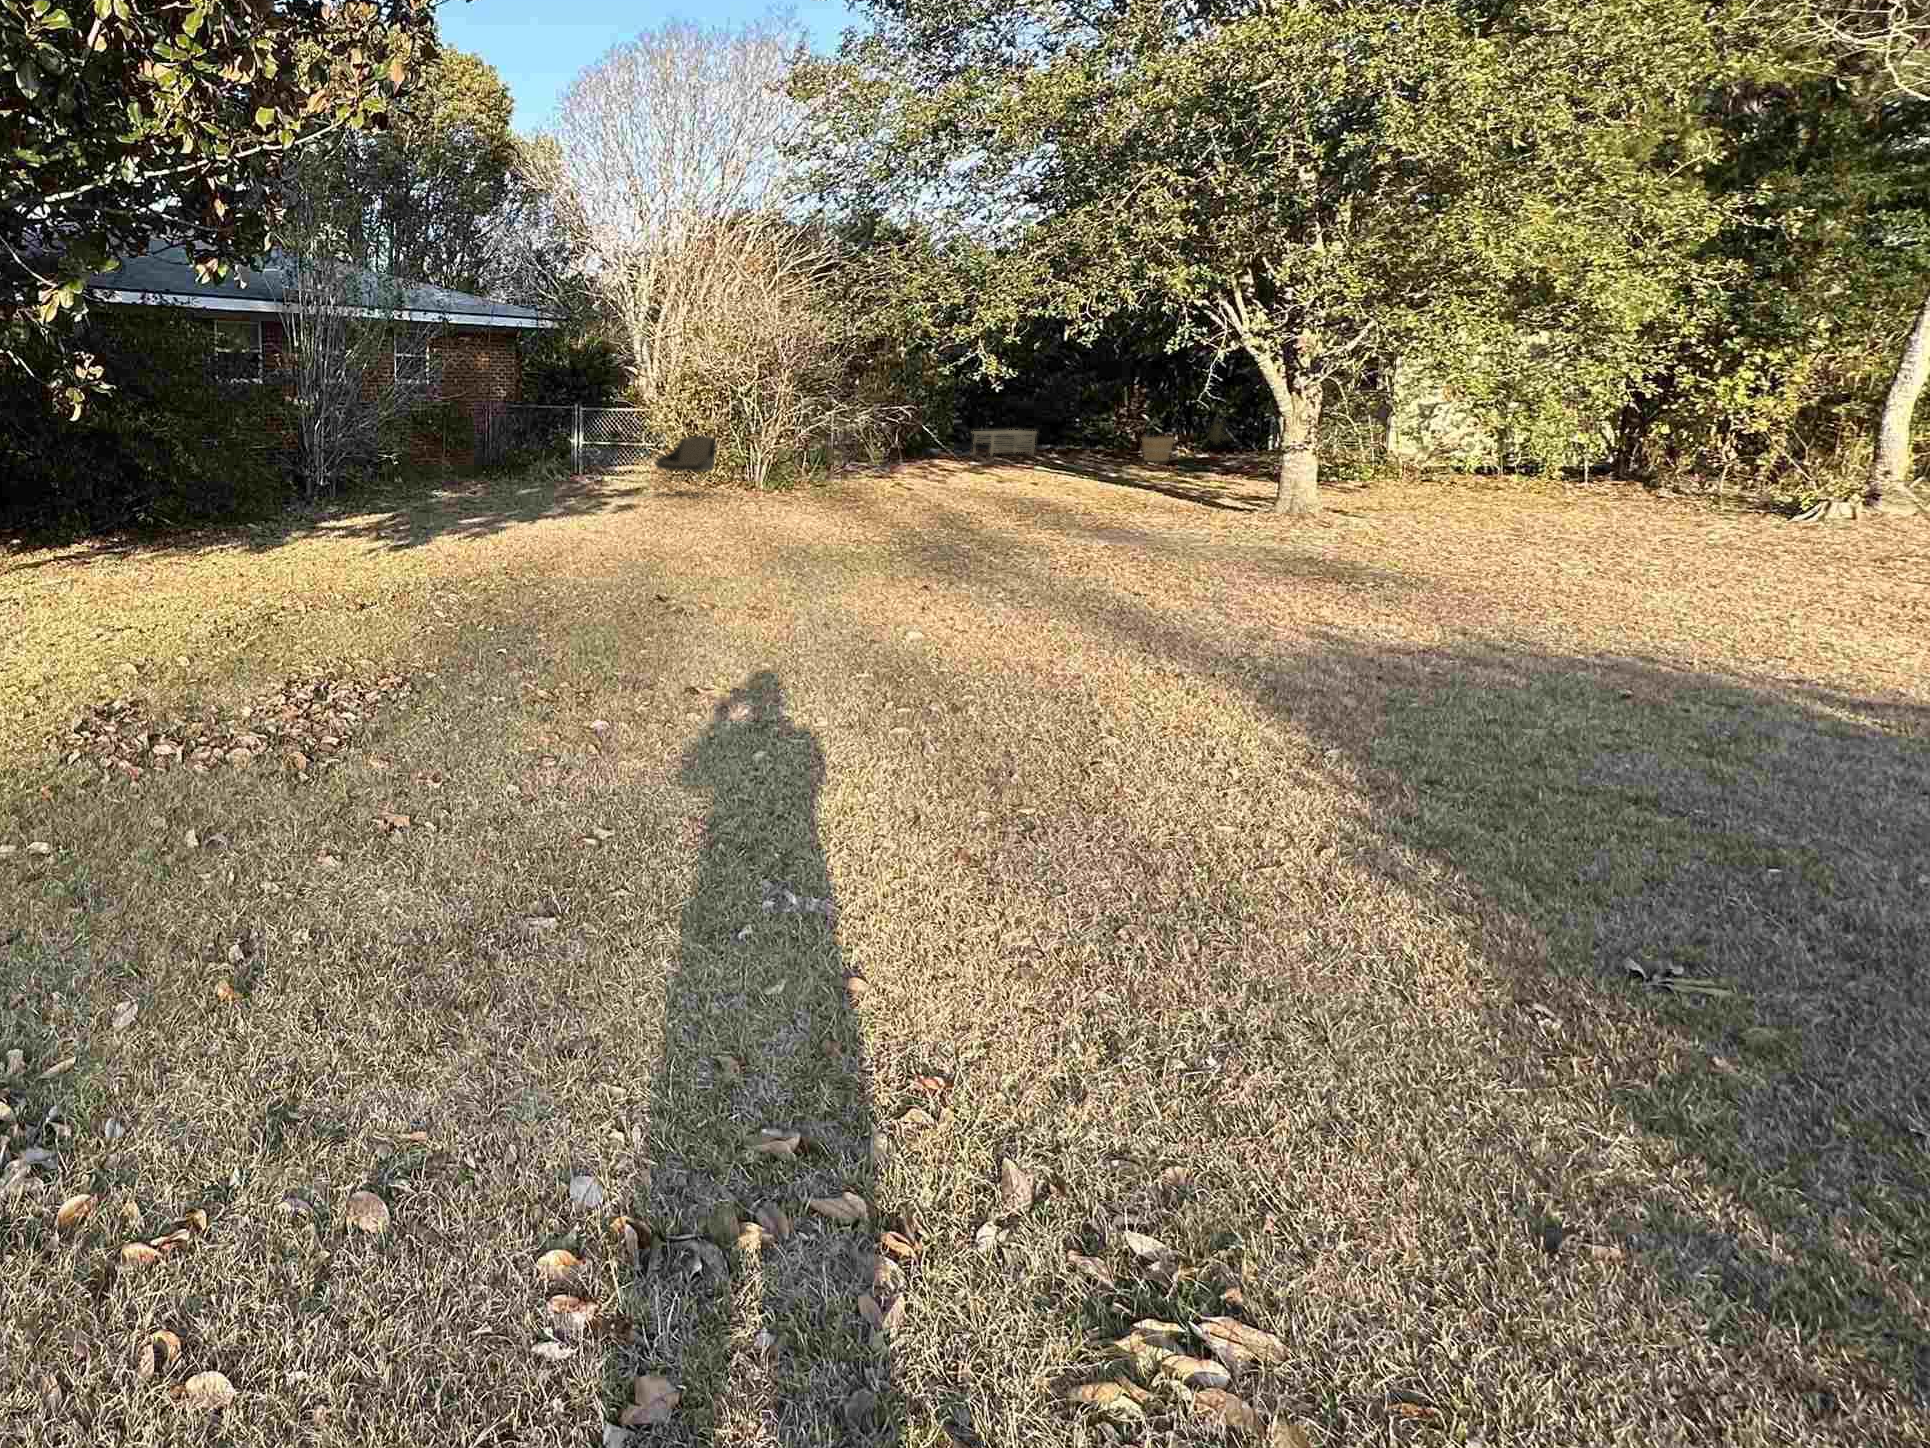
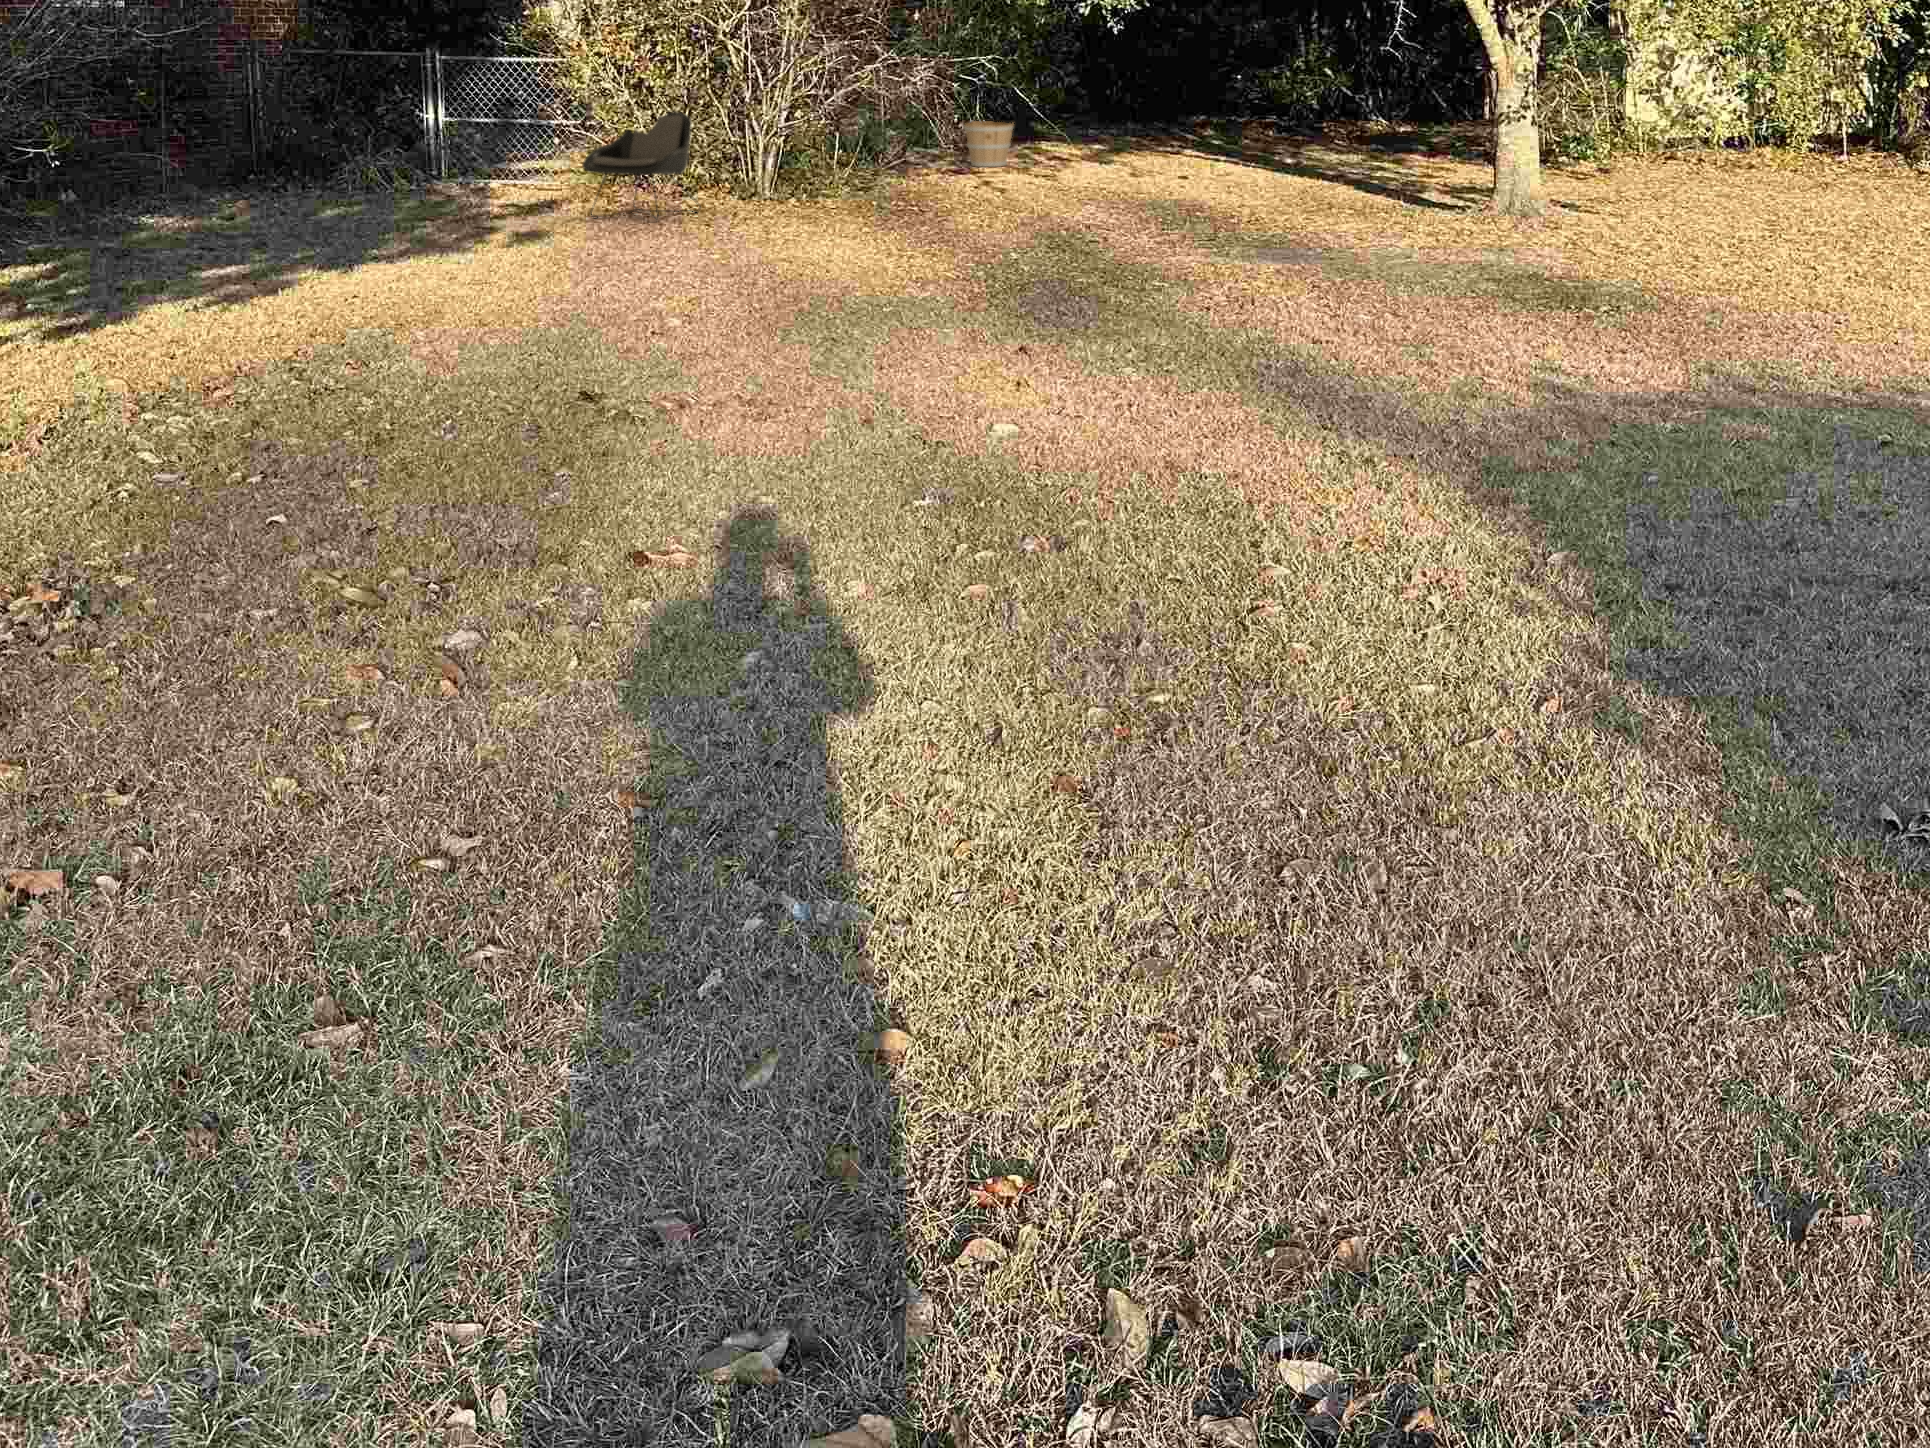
potted tree: present [1208,422,1232,460] -> none [1442,68,1474,126]
storage bench: present [973,430,1036,455] -> none [1150,86,1236,125]
wooden bucket: present [1141,436,1174,462] -> present [964,121,1013,167]

